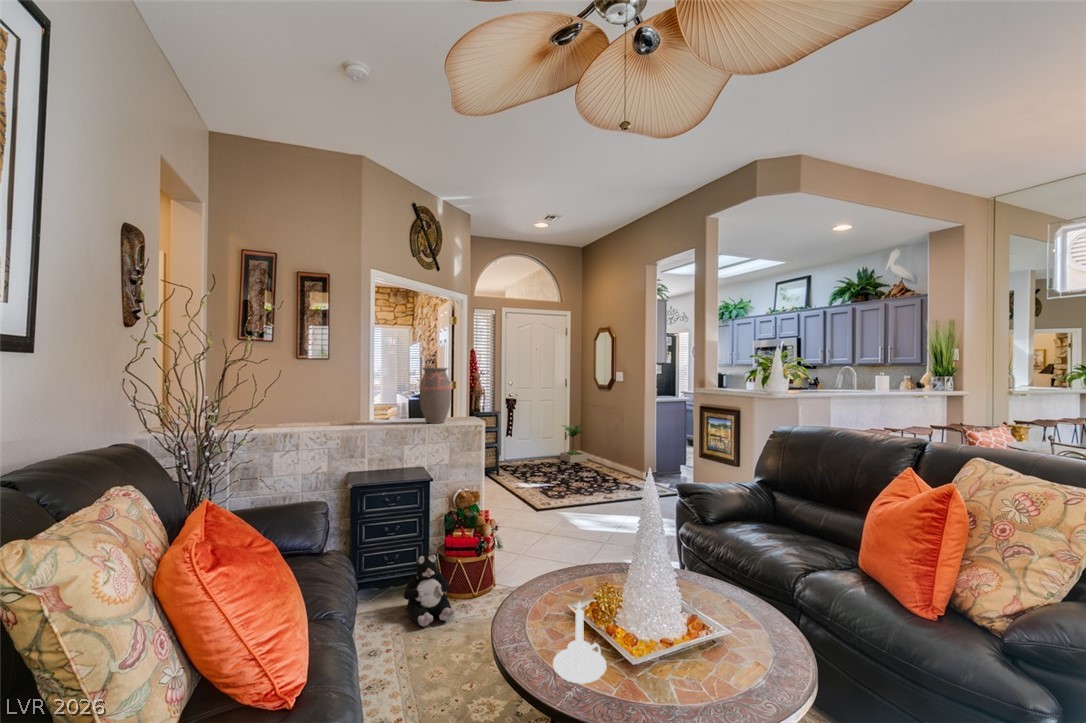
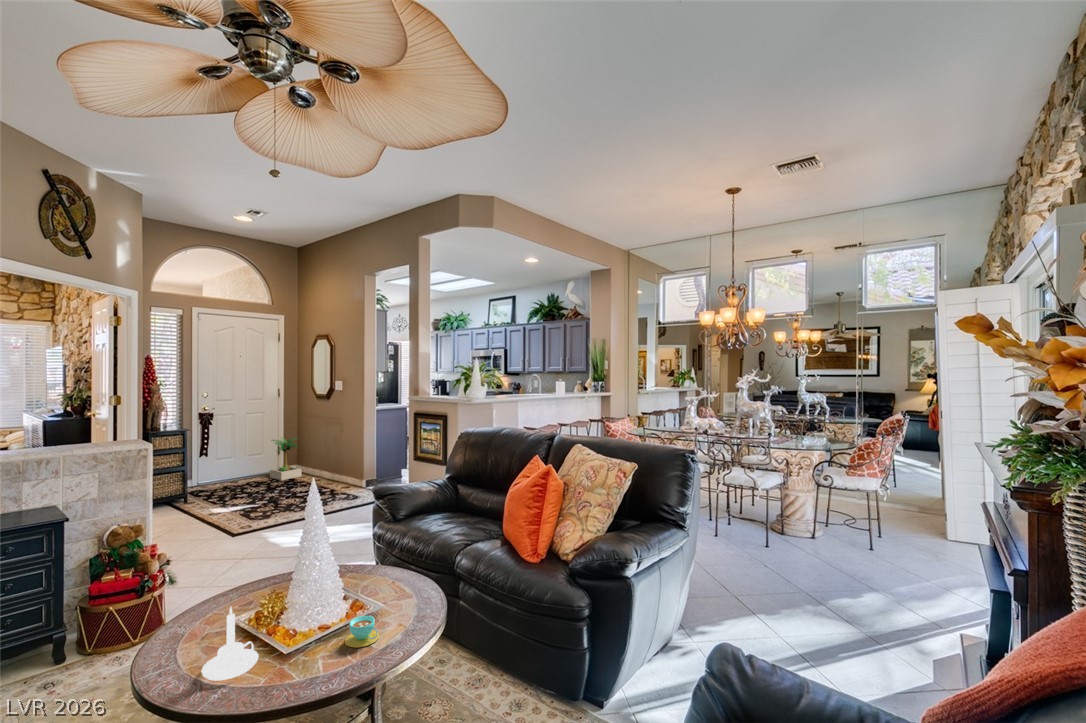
decorative vase: present [420,368,451,423] -> none [53,385,102,452]
plush toy: present [404,553,455,626] -> none [22,607,103,695]
teacup: none [698,645,742,687] -> present [345,616,379,648]

